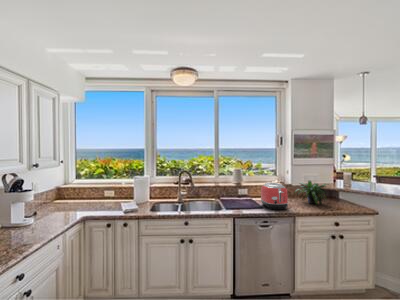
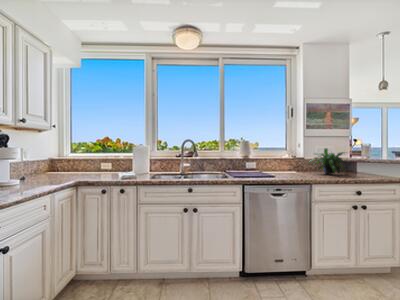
toaster: present [261,183,288,210] -> none [272,151,303,177]

